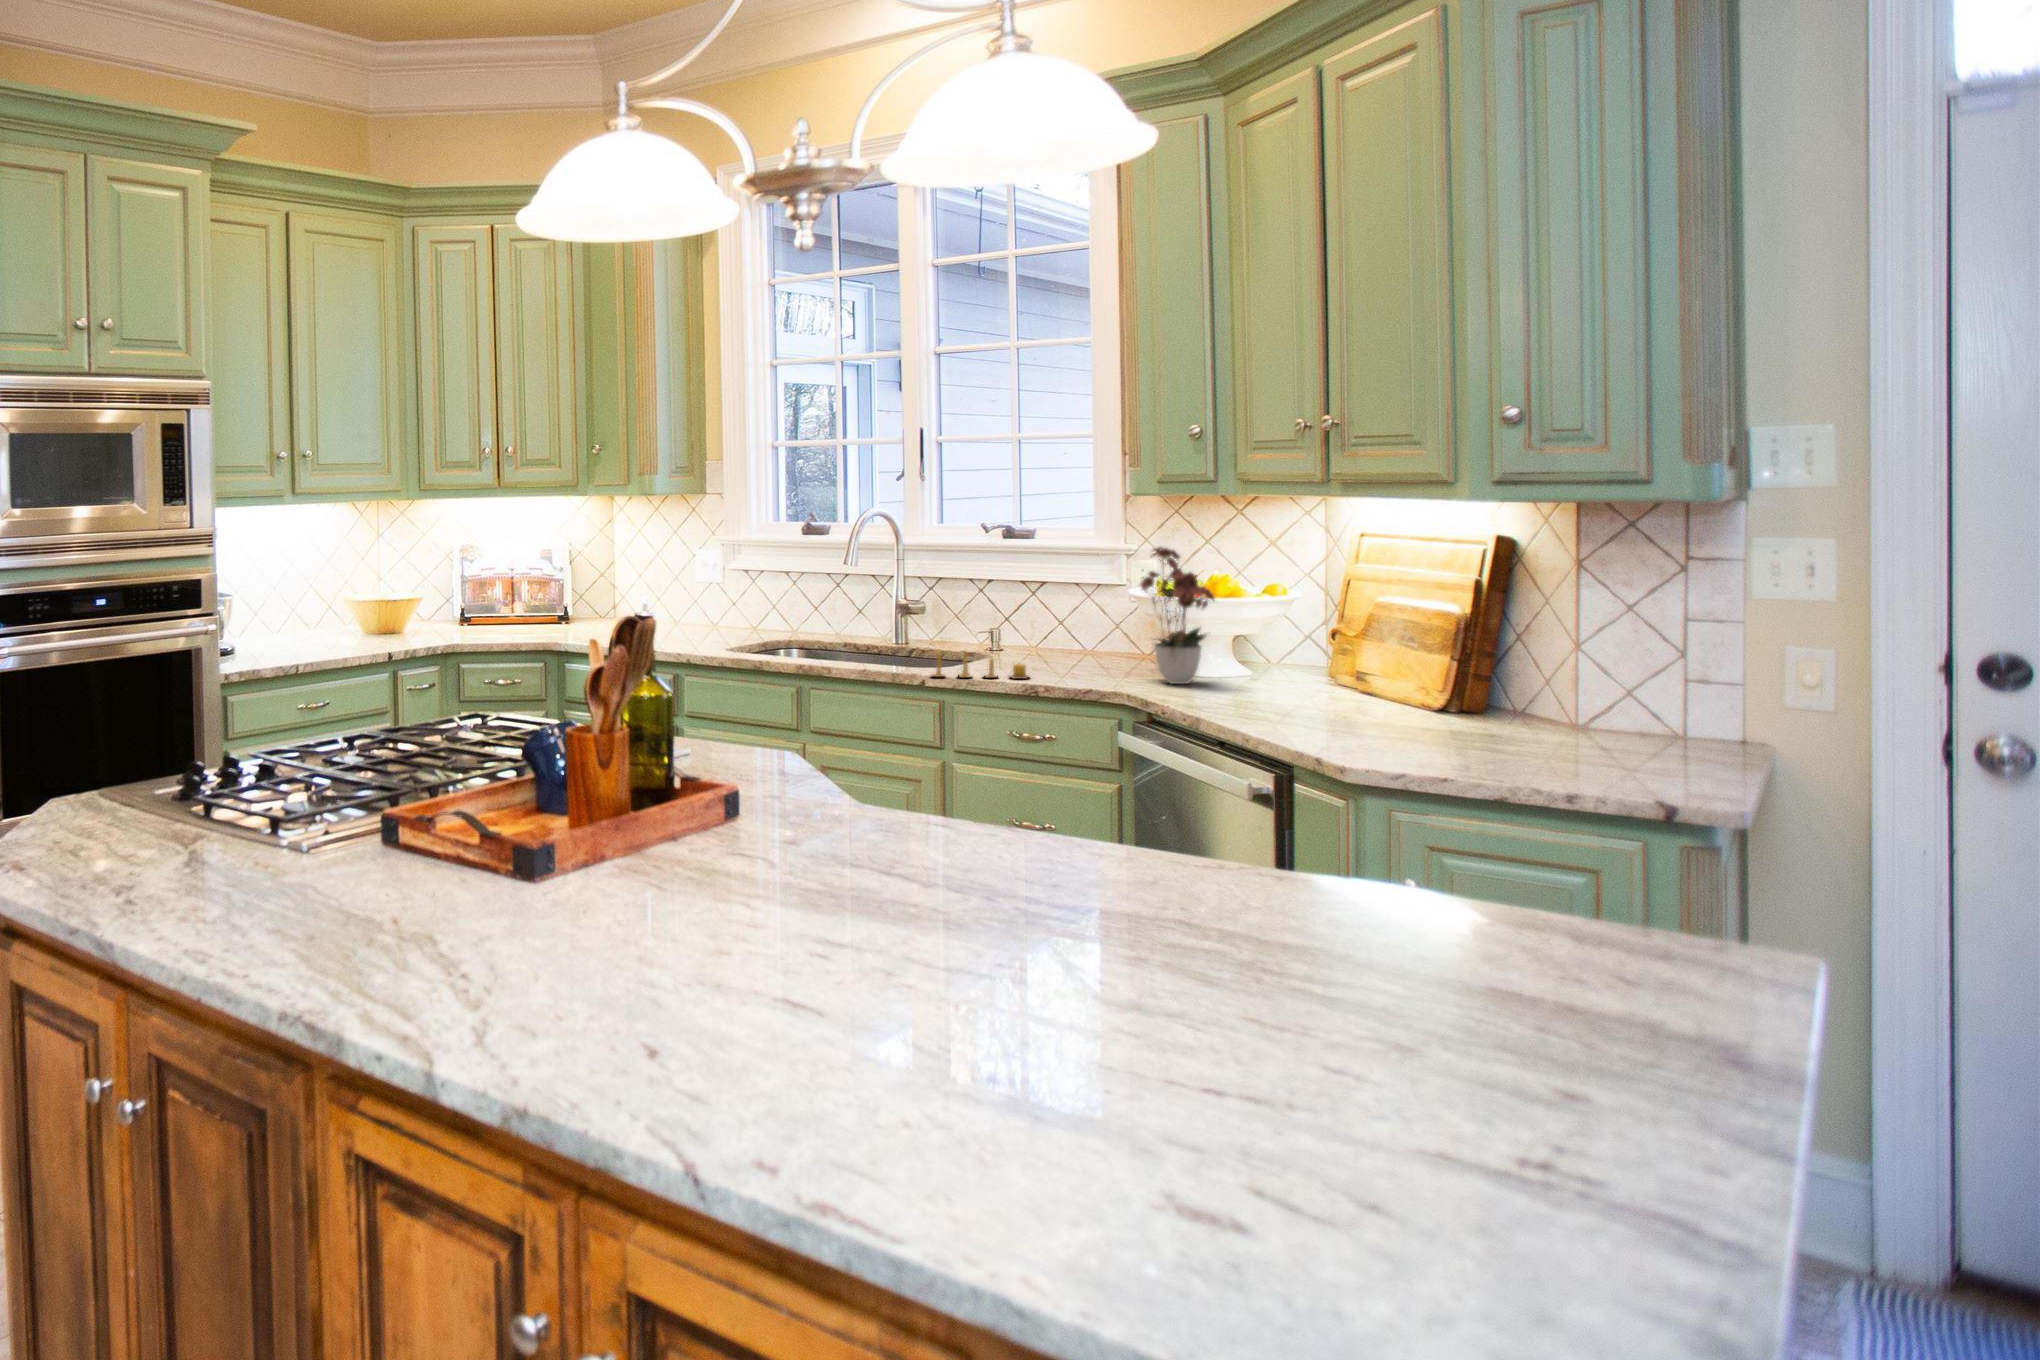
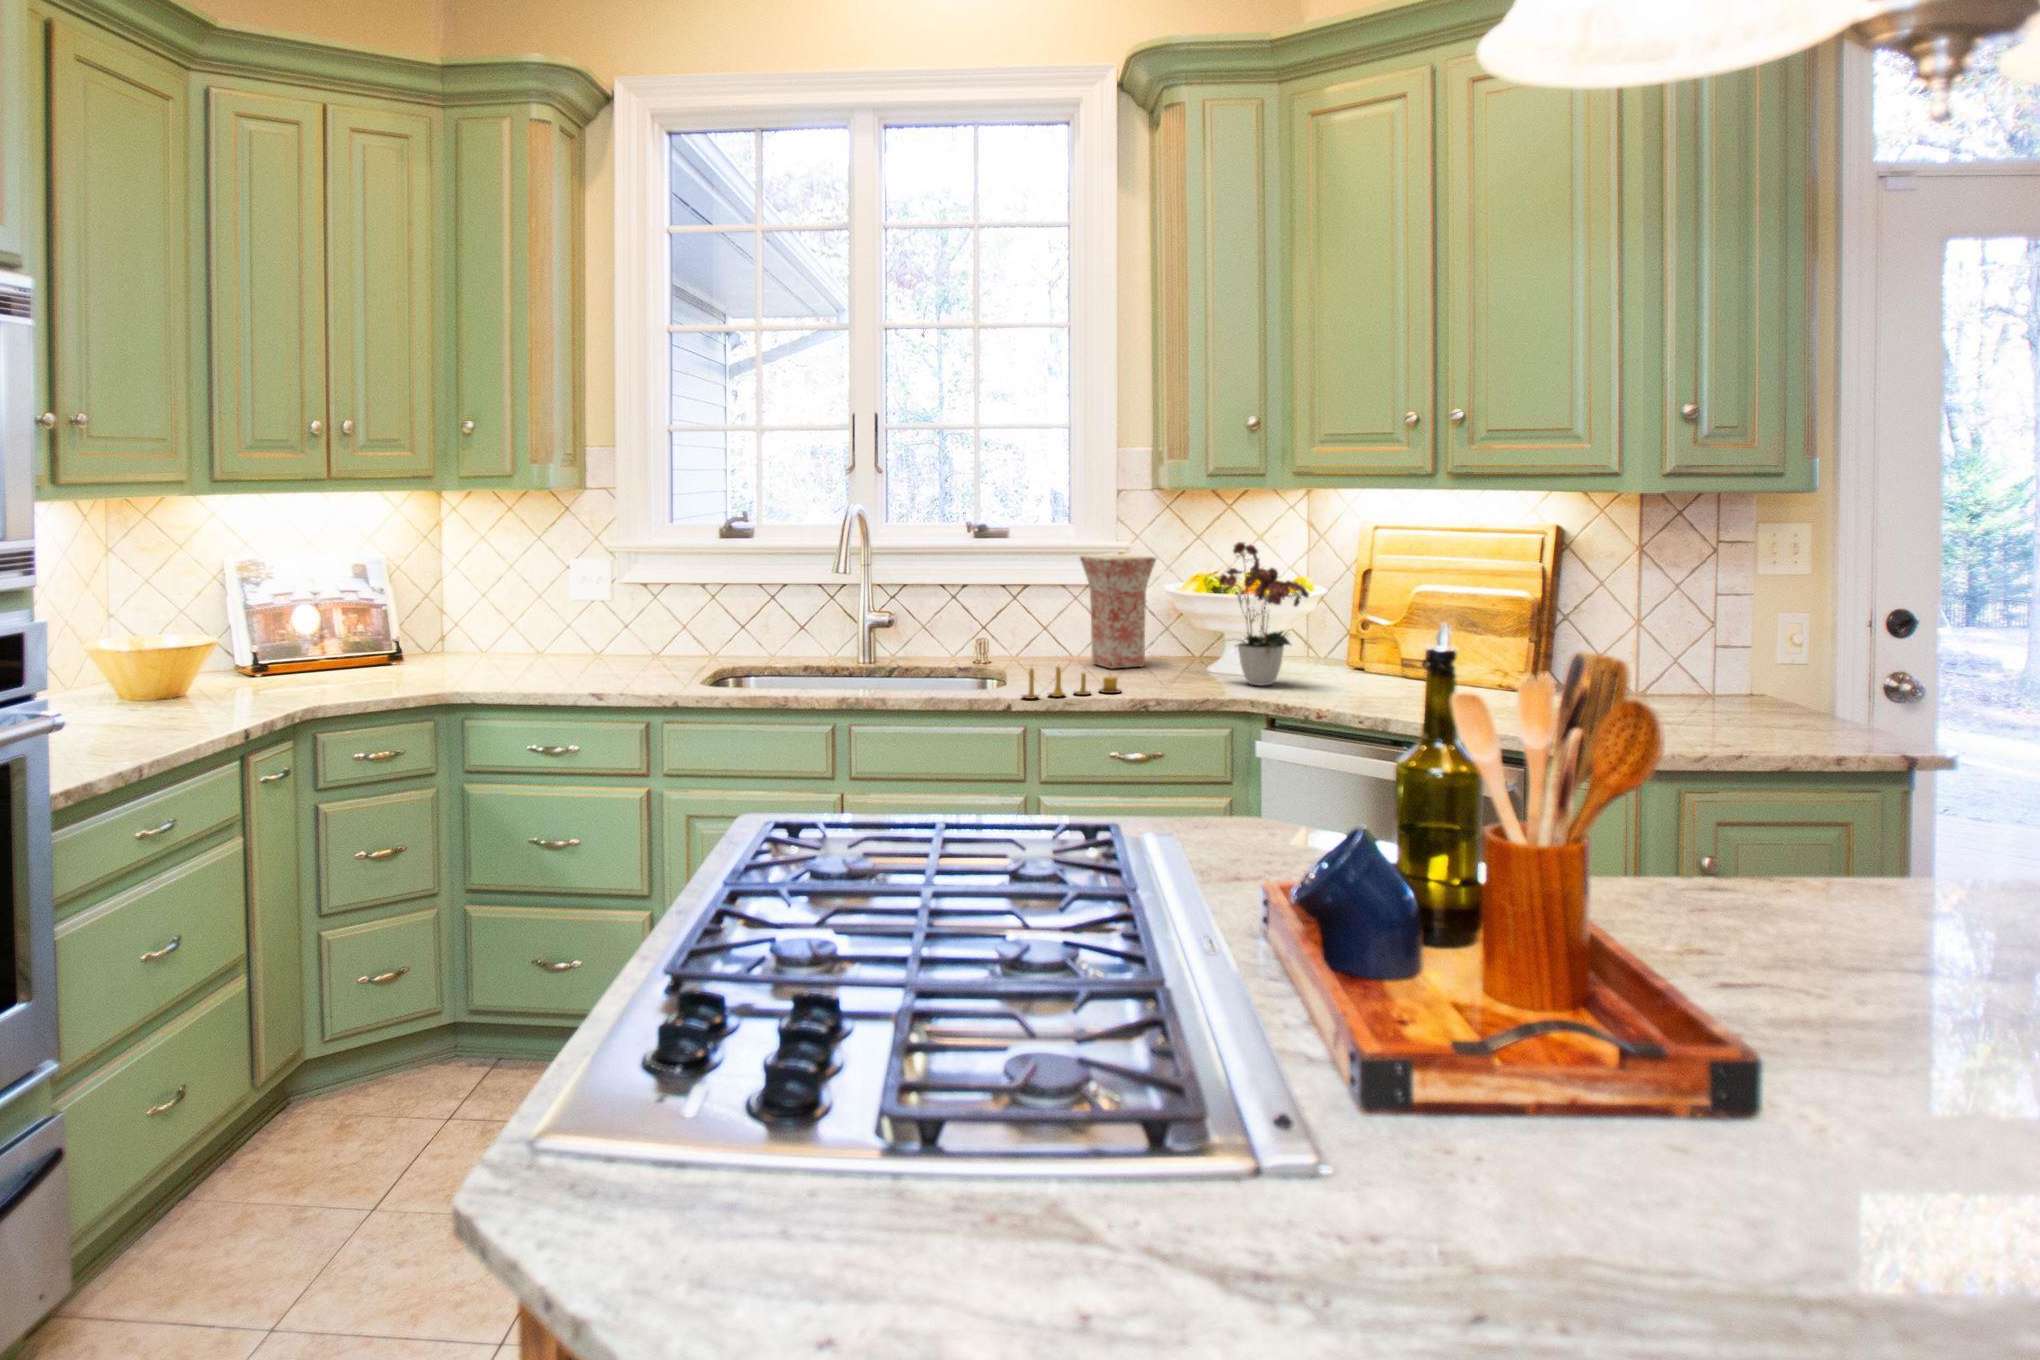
vase: none [1062,555,1122,661] -> present [1080,554,1157,669]

